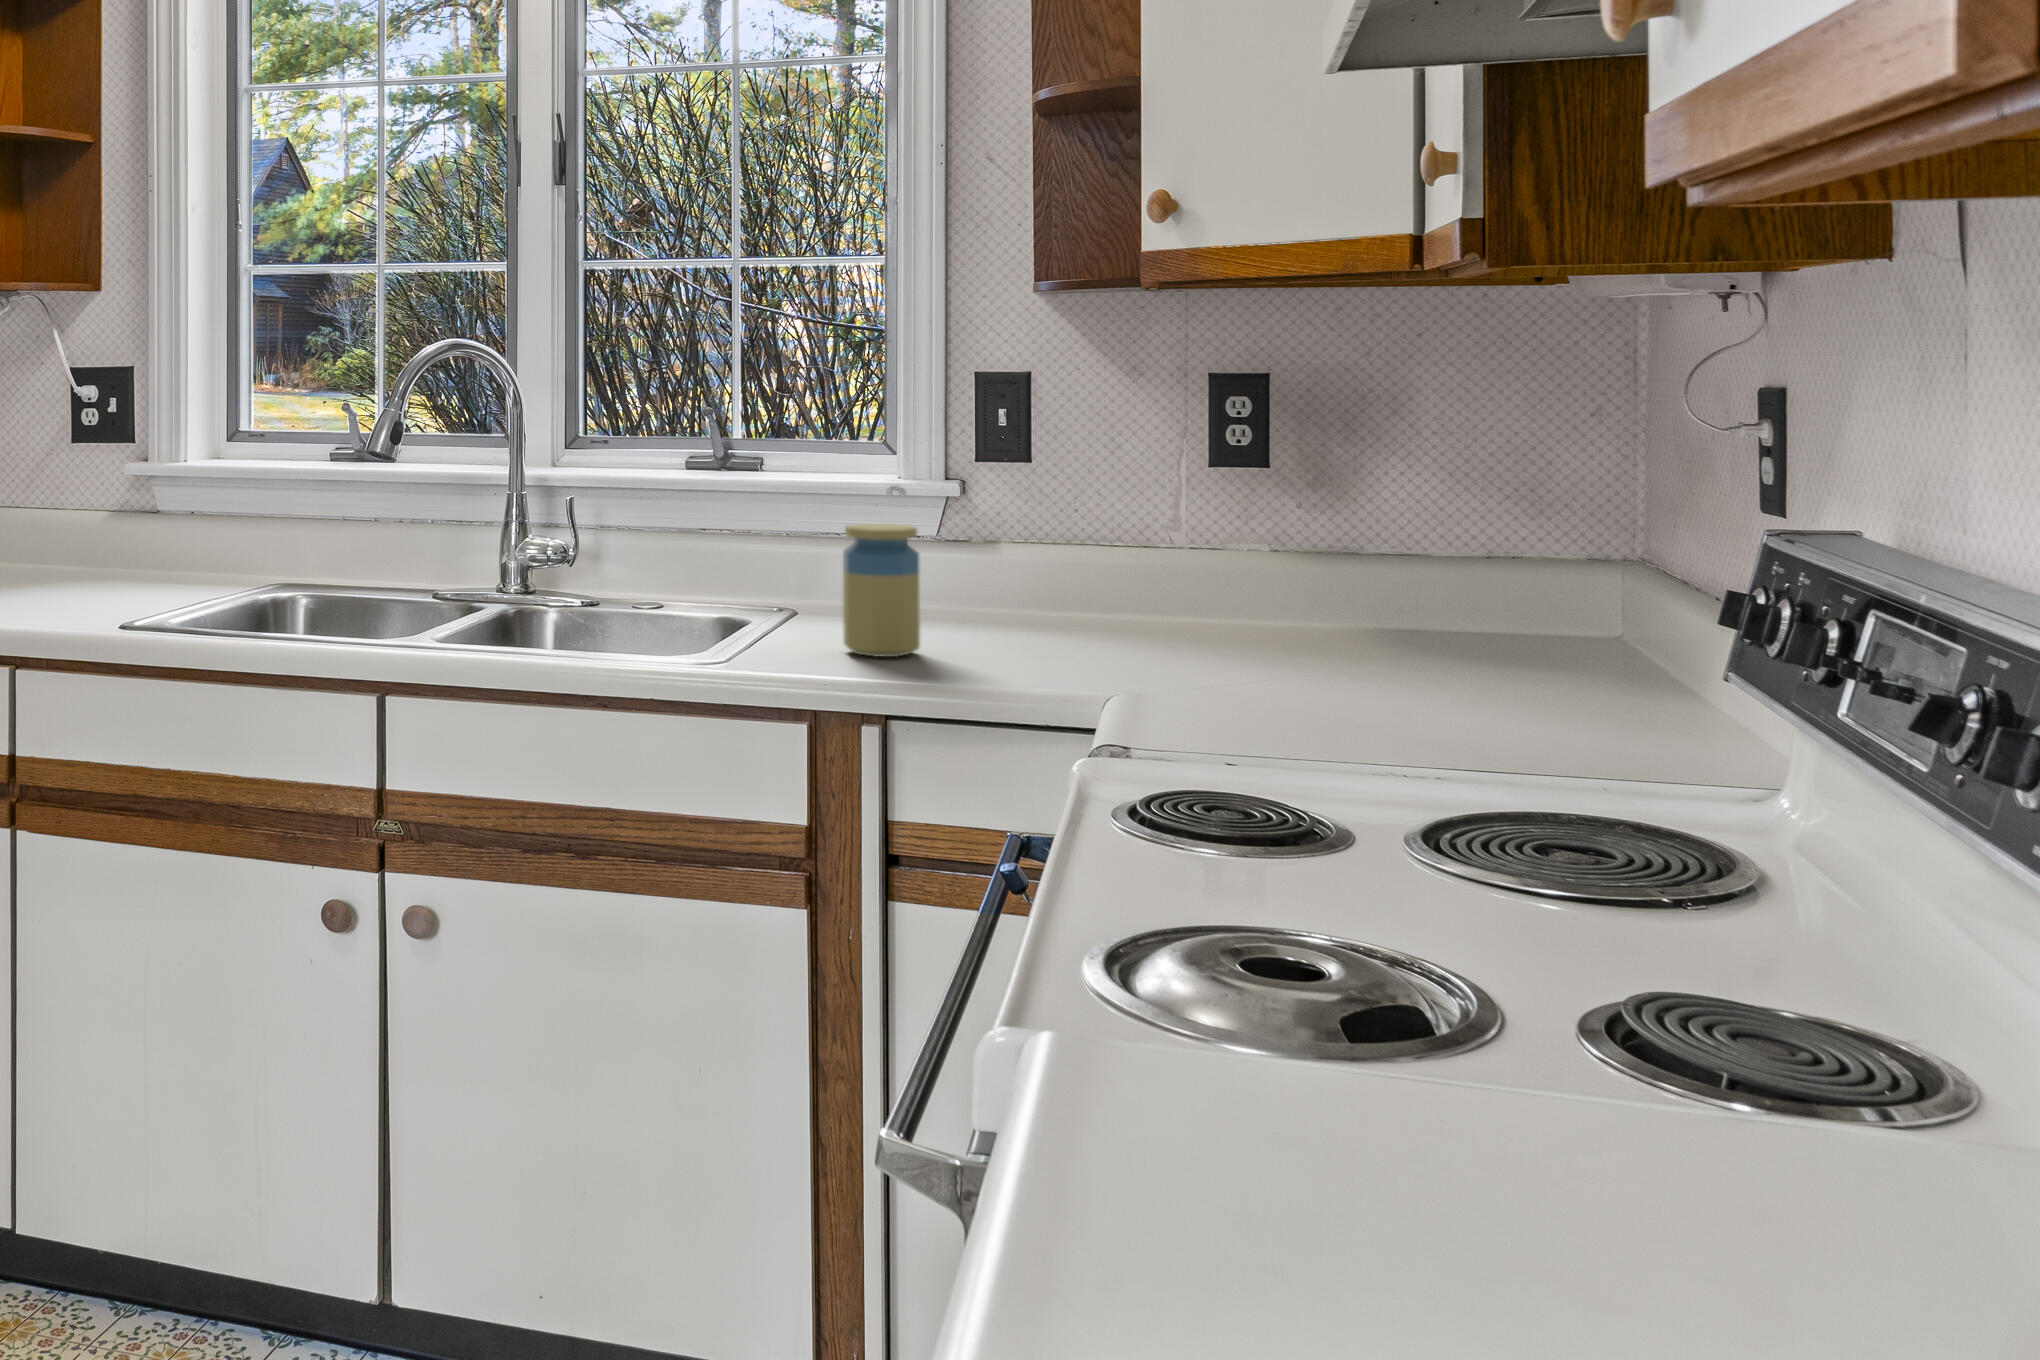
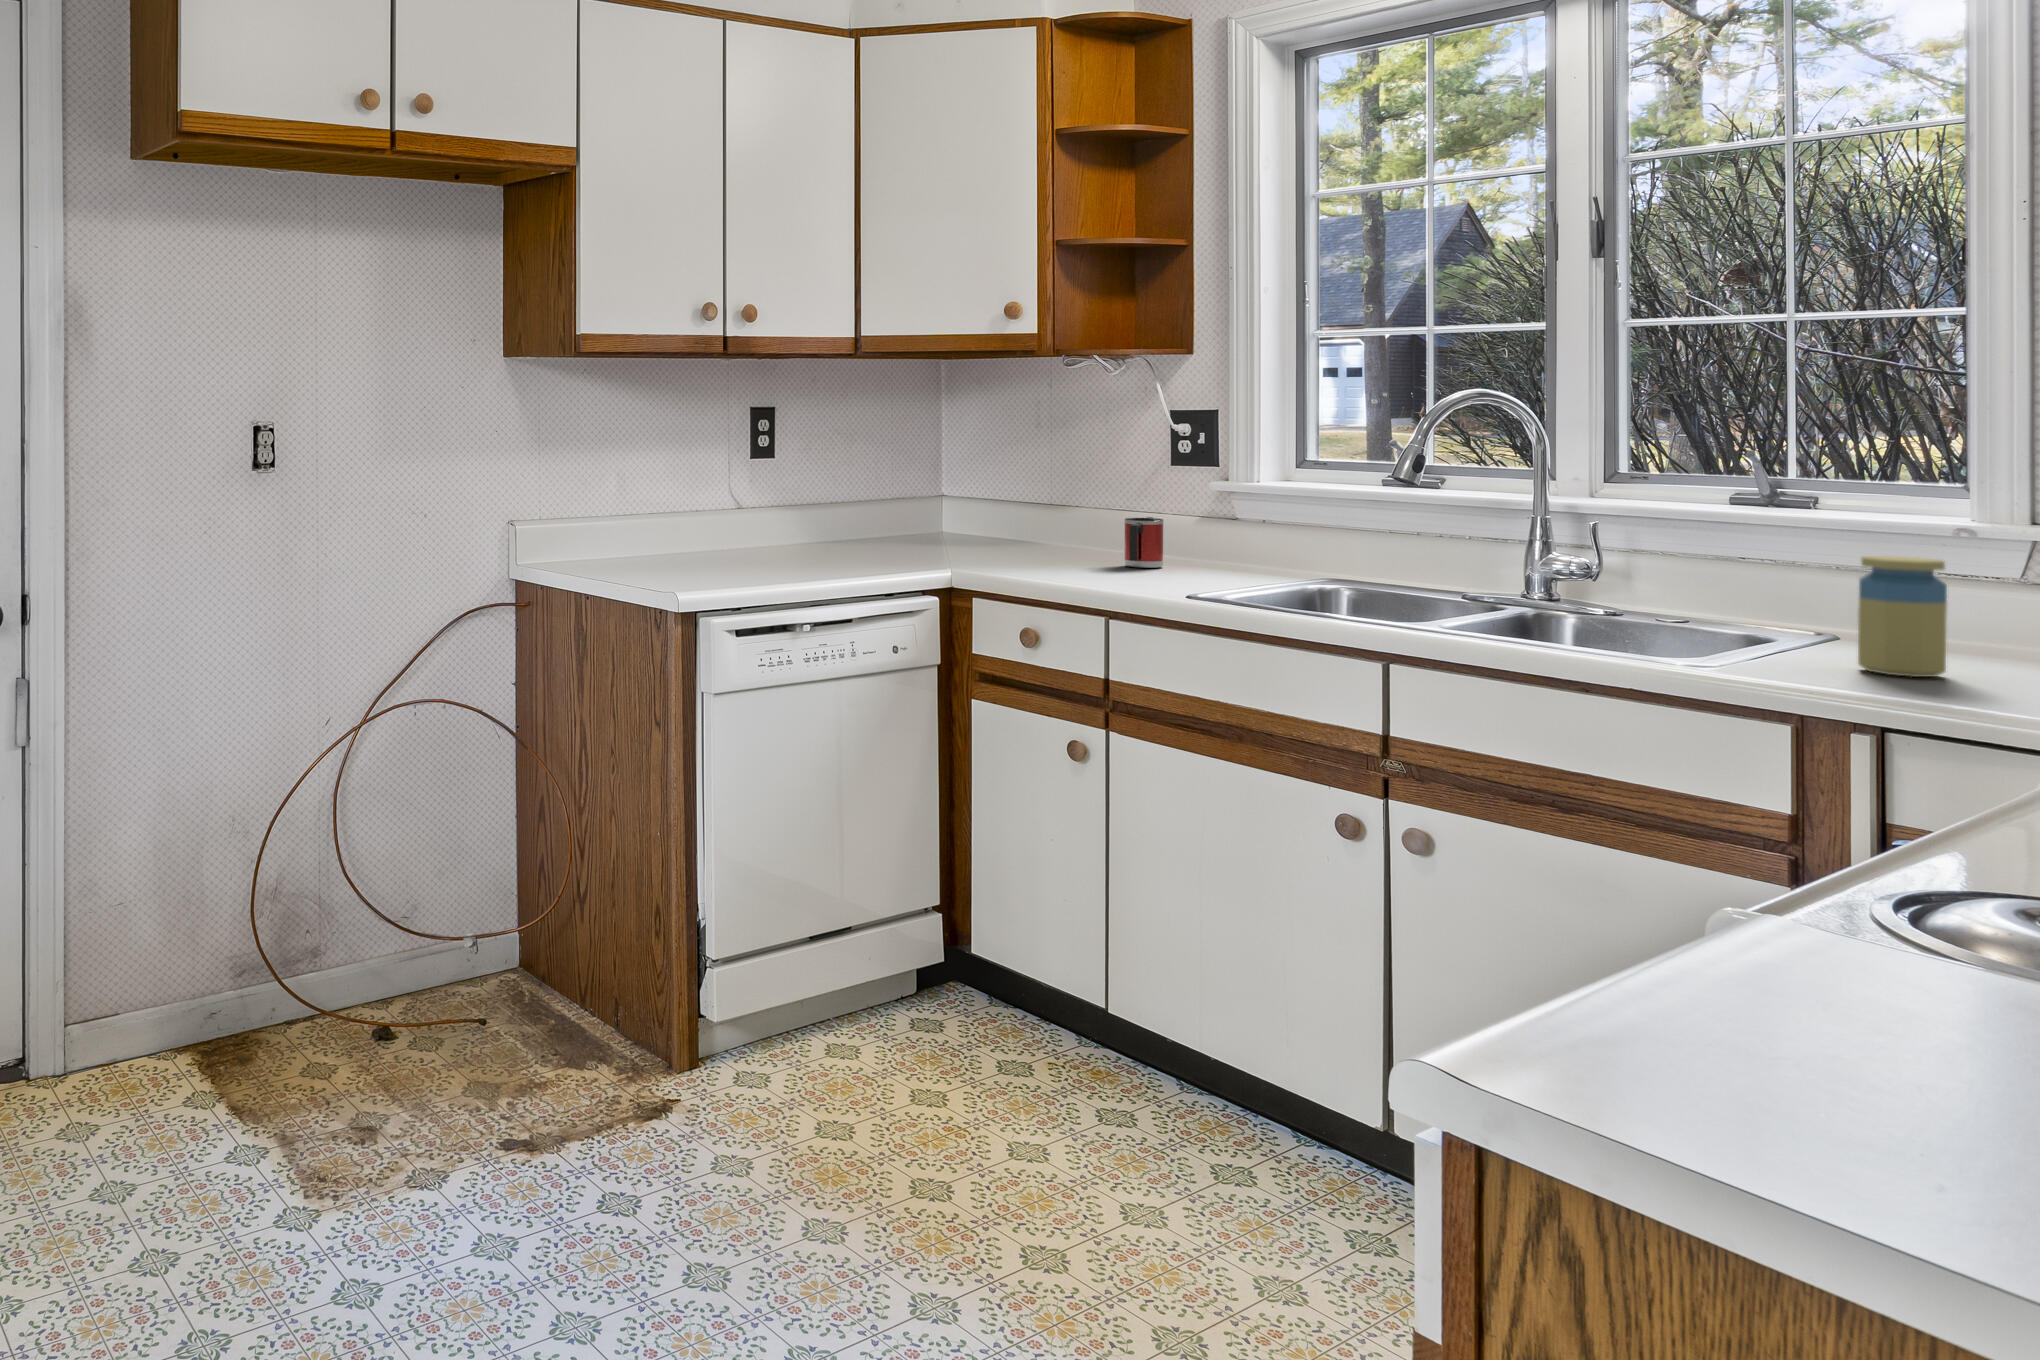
mug: none [20,512,71,583] -> present [1124,517,1164,568]

